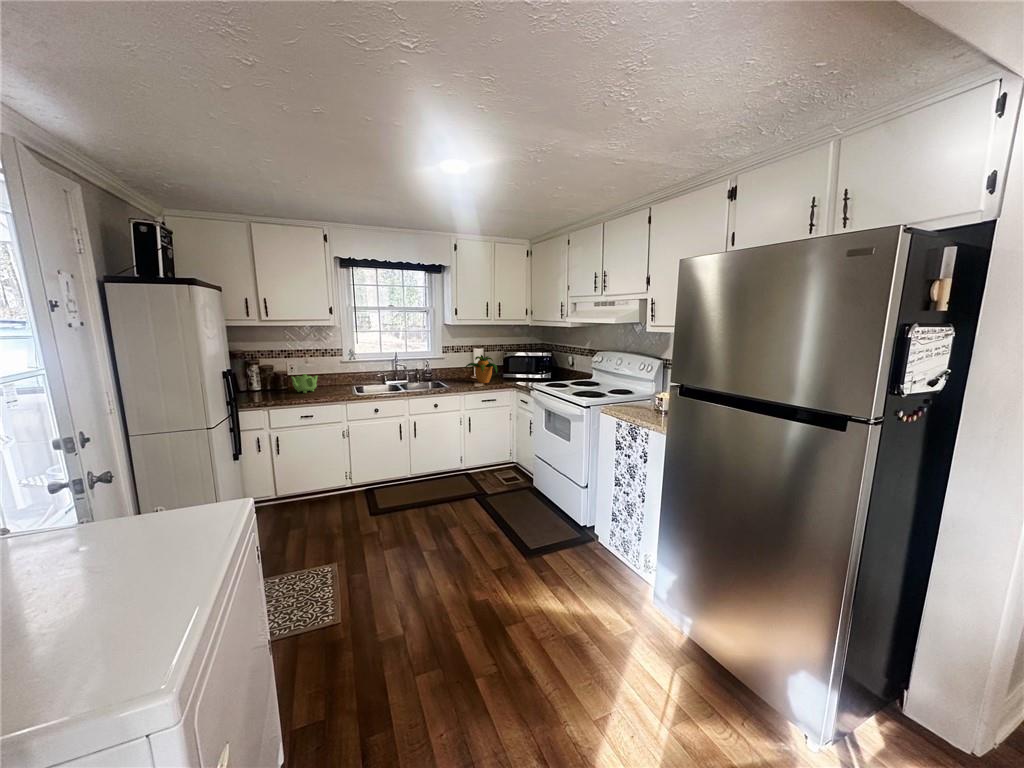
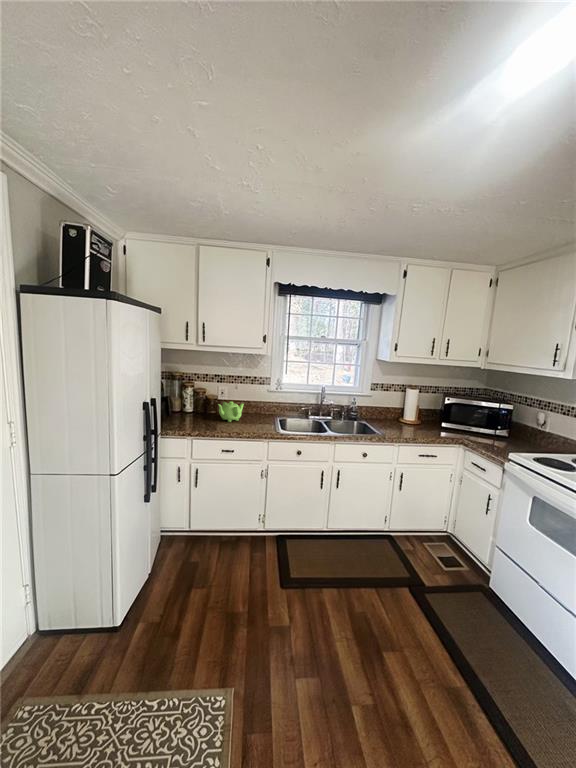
potted plant: present [465,355,497,383] -> none [397,398,439,431]

